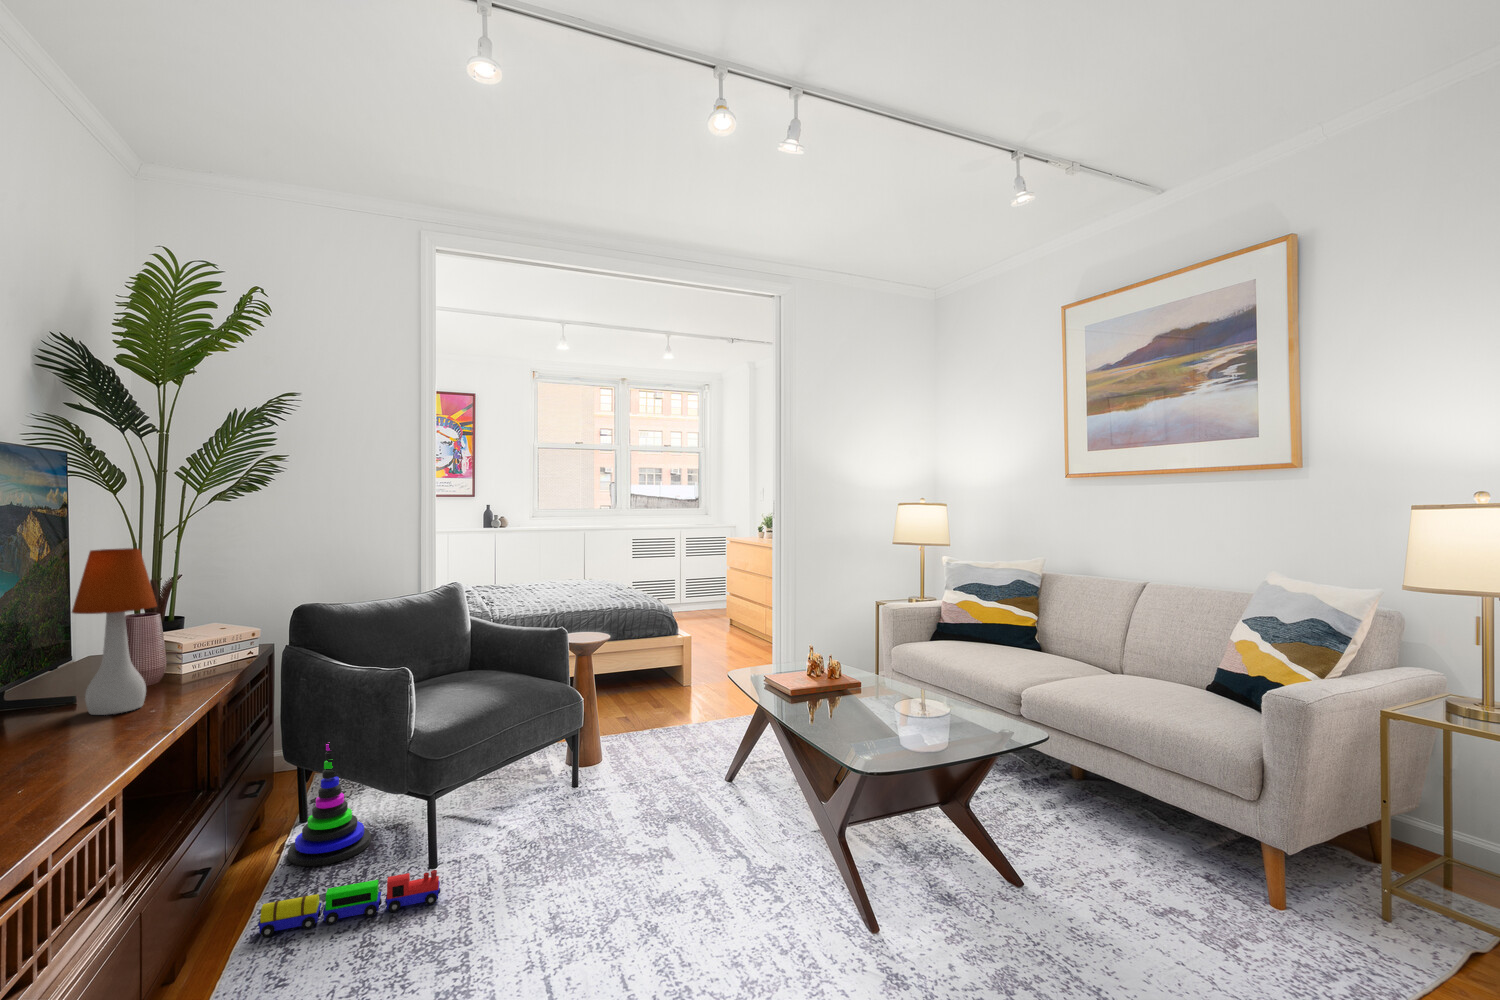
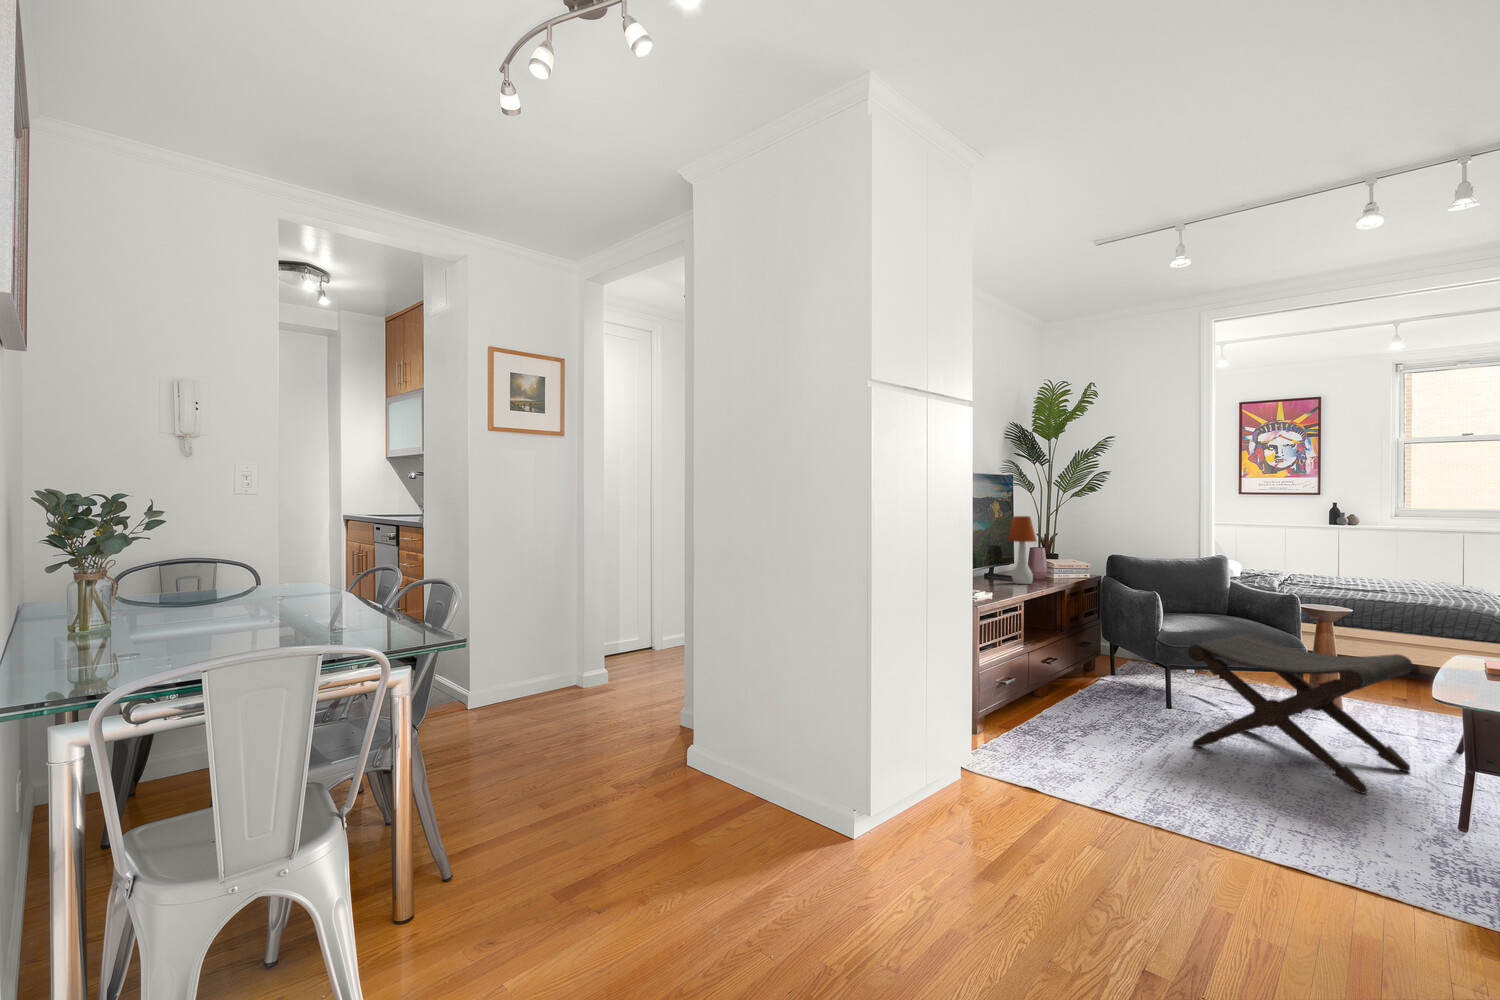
footstool: none [525,713,783,967] -> present [1188,634,1413,793]
stacking toy: present [288,744,371,866] -> none [1100,629,1144,692]
toy train: present [258,870,441,937] -> none [1075,686,1166,716]

